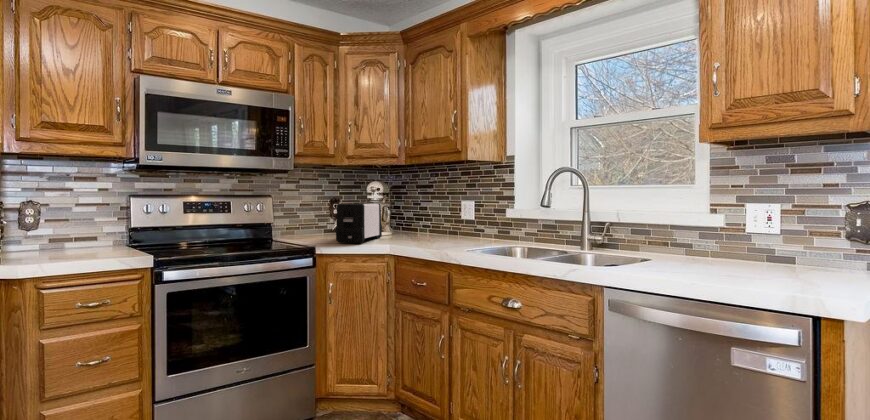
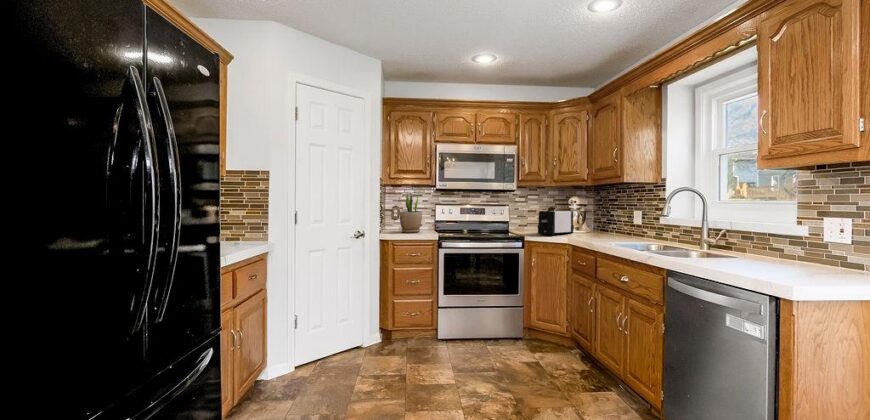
potted plant: none [31,162,96,258] -> present [399,191,422,233]

